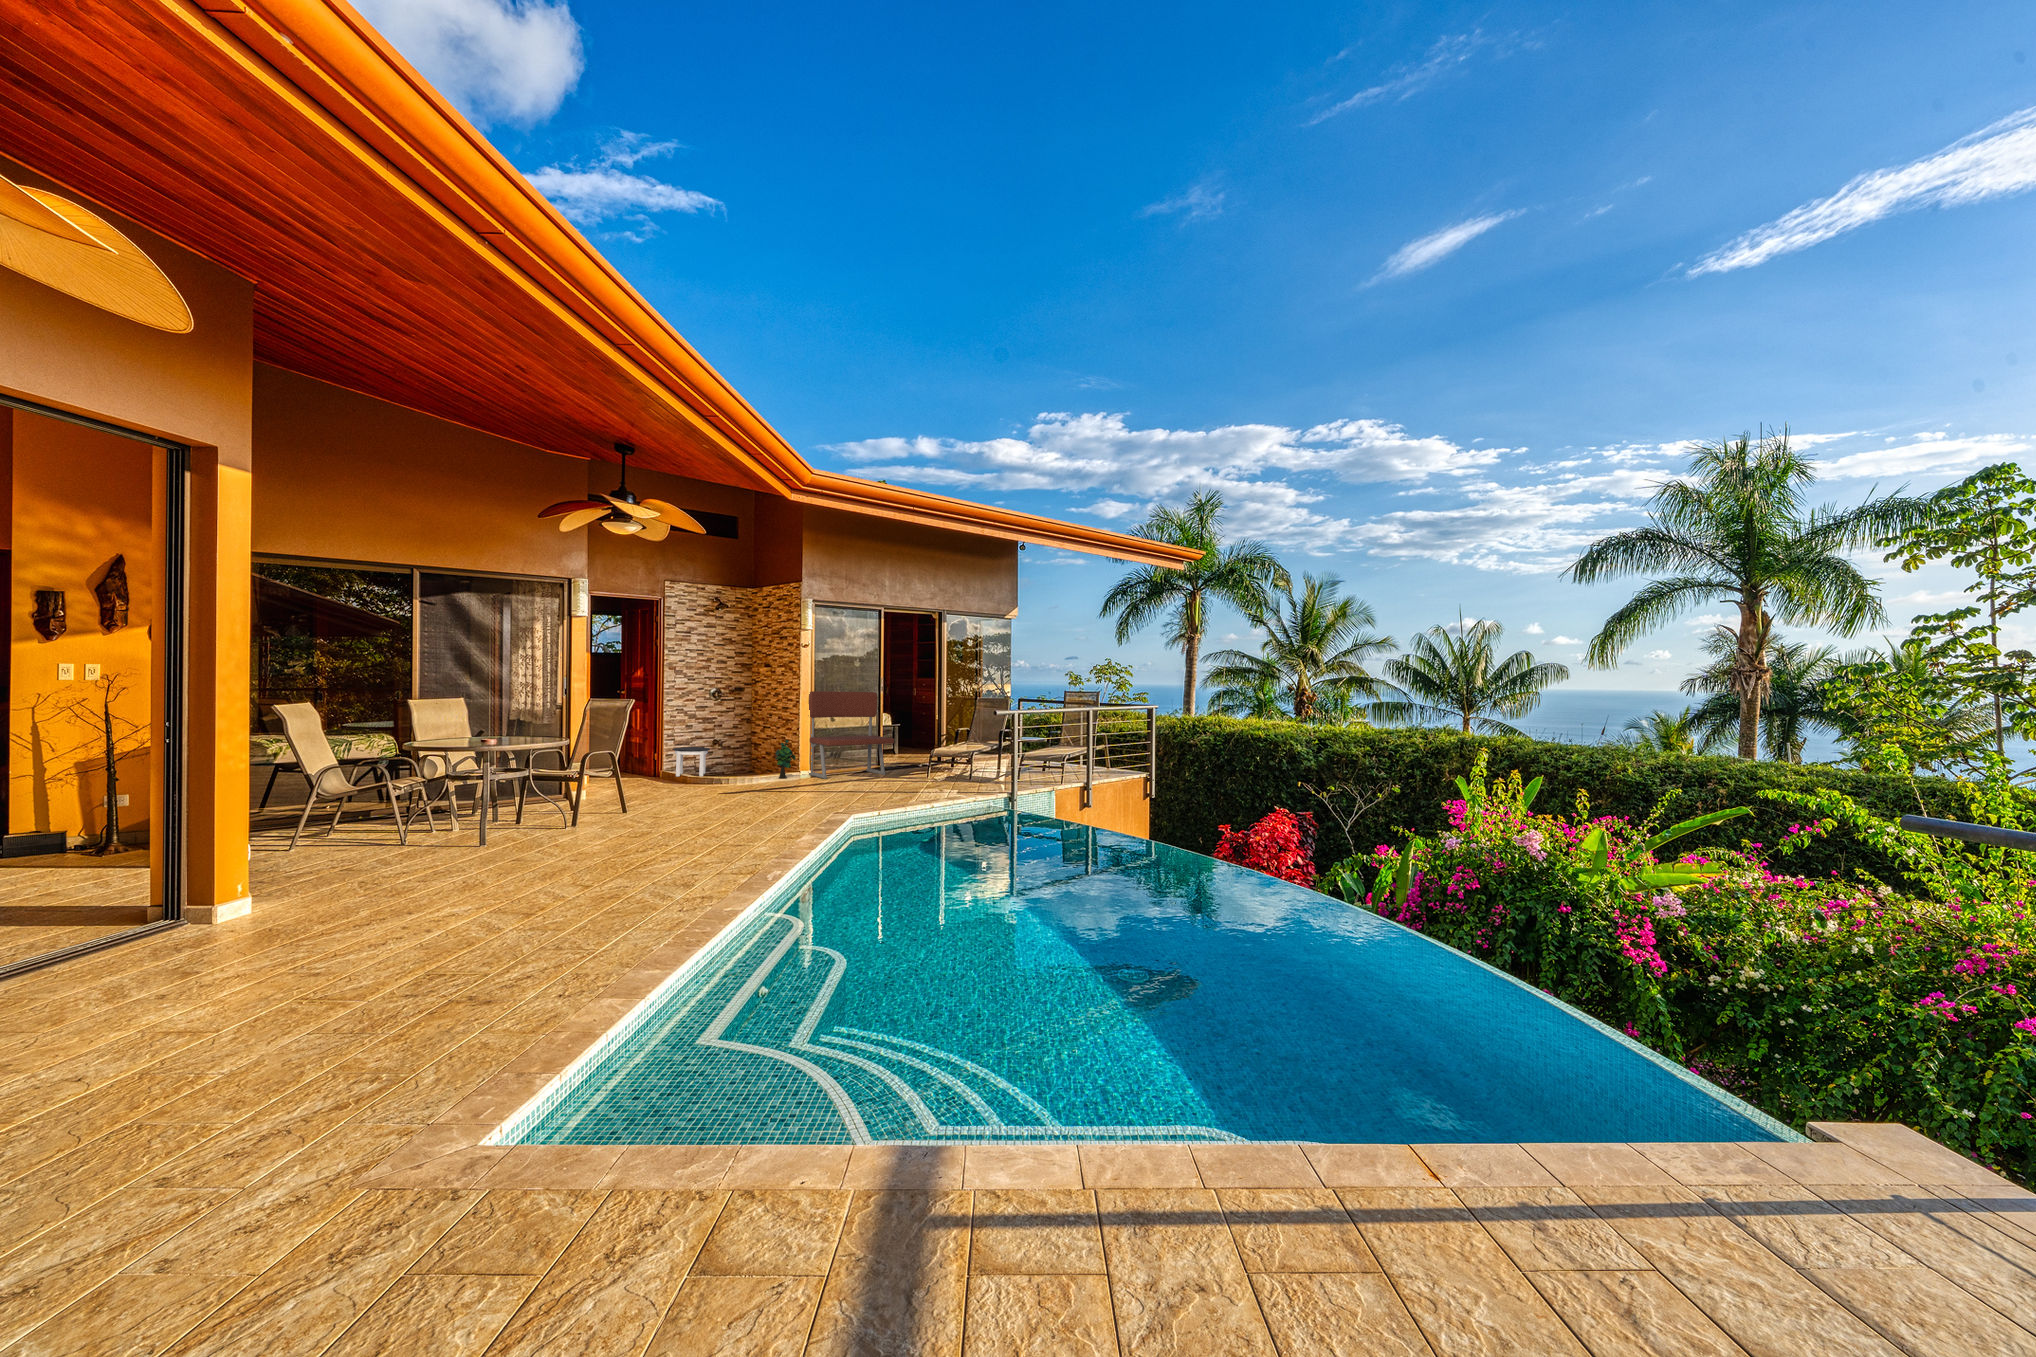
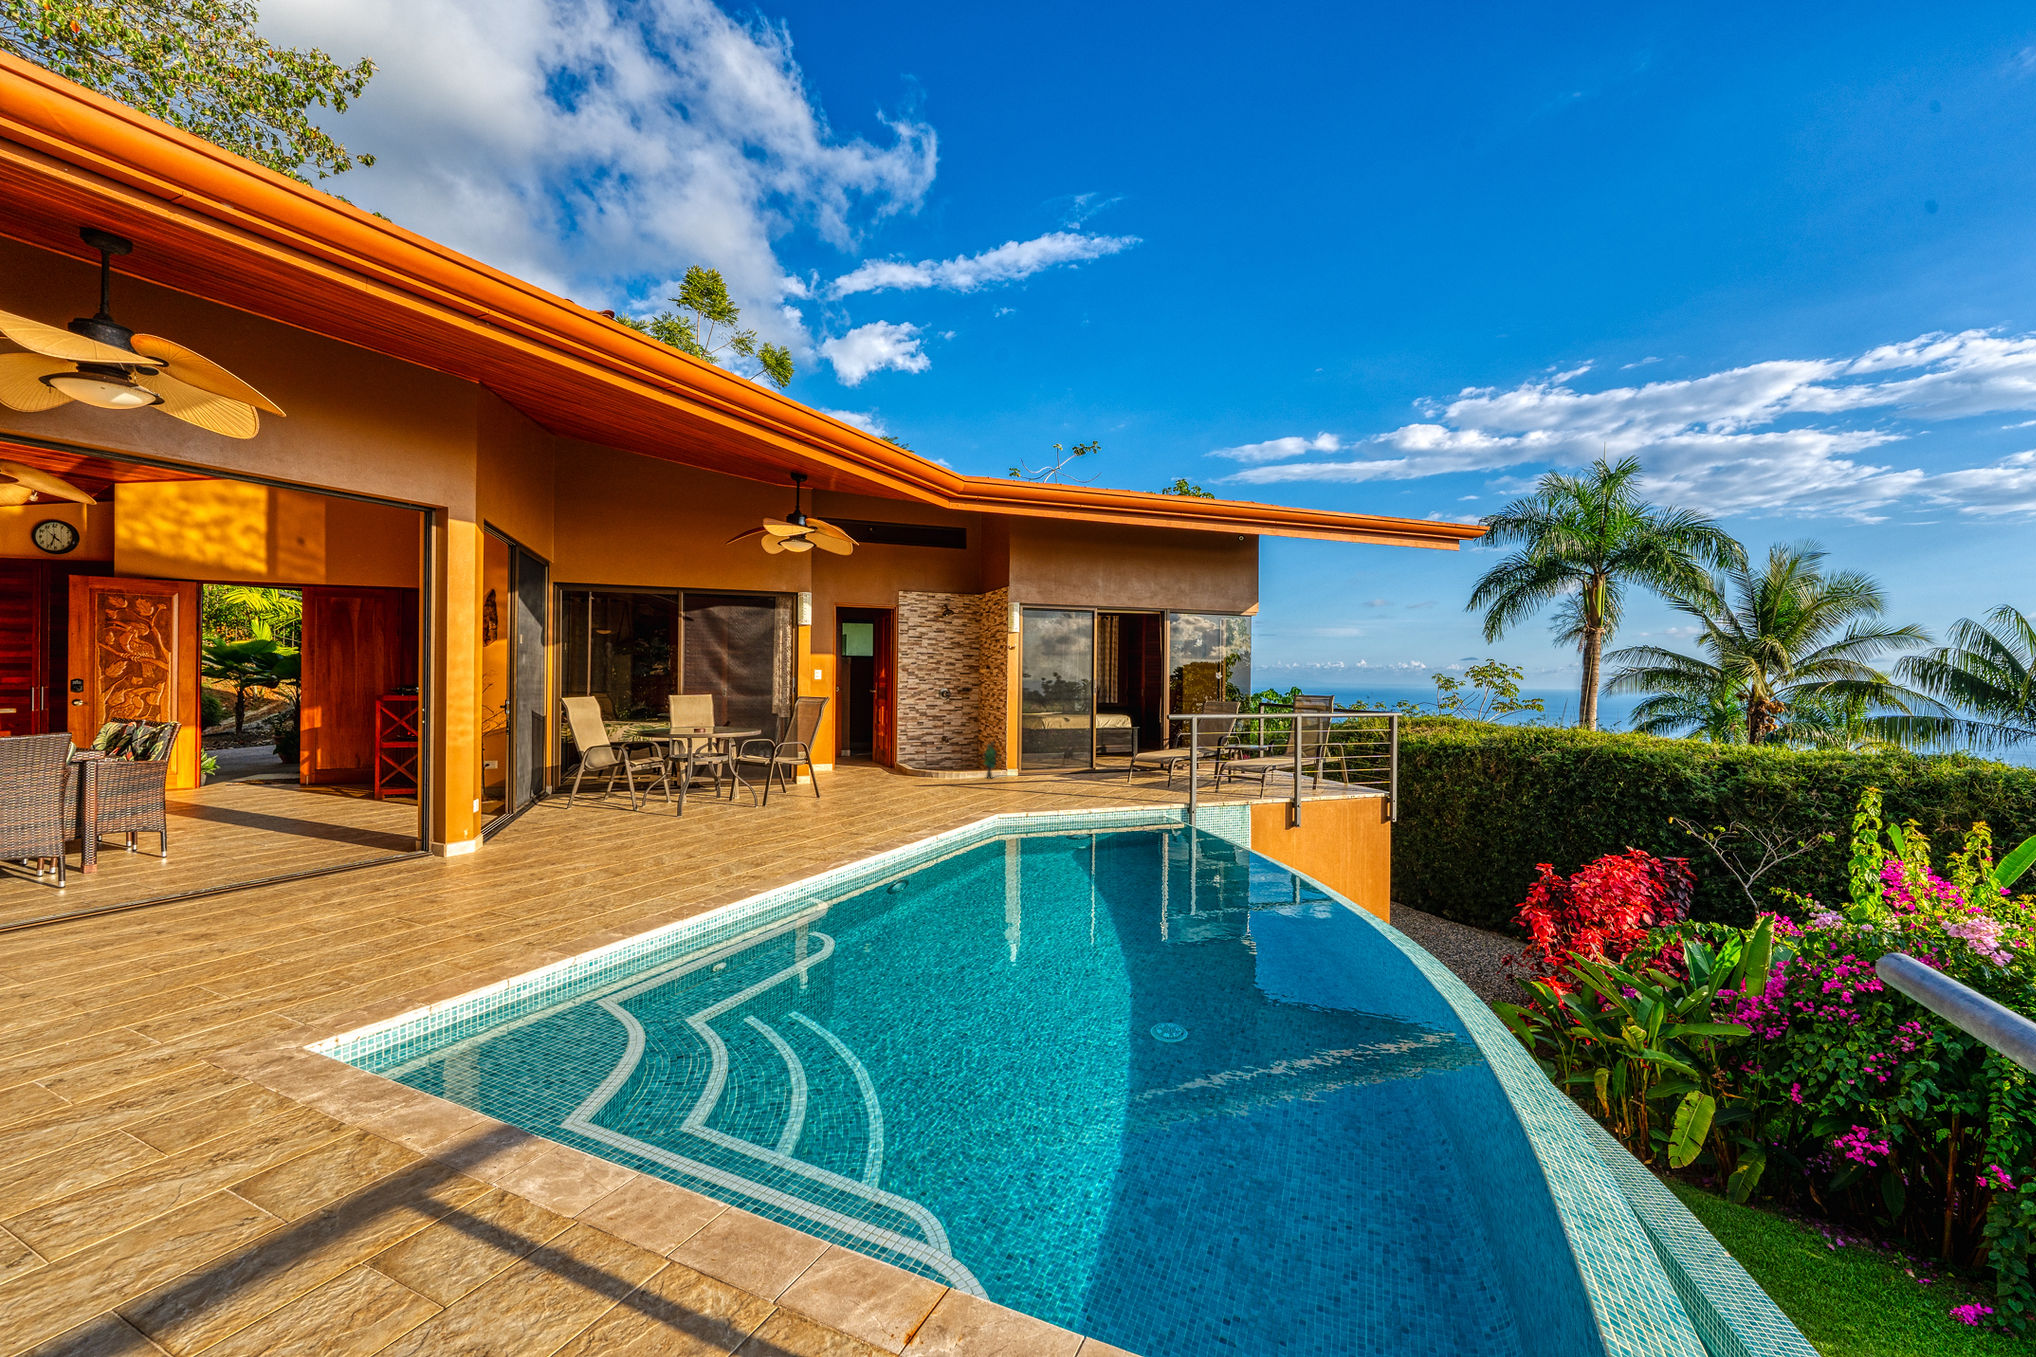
bench: present [808,691,894,779] -> none [1016,694,1097,782]
round table: present [673,747,710,777] -> none [904,742,936,771]

